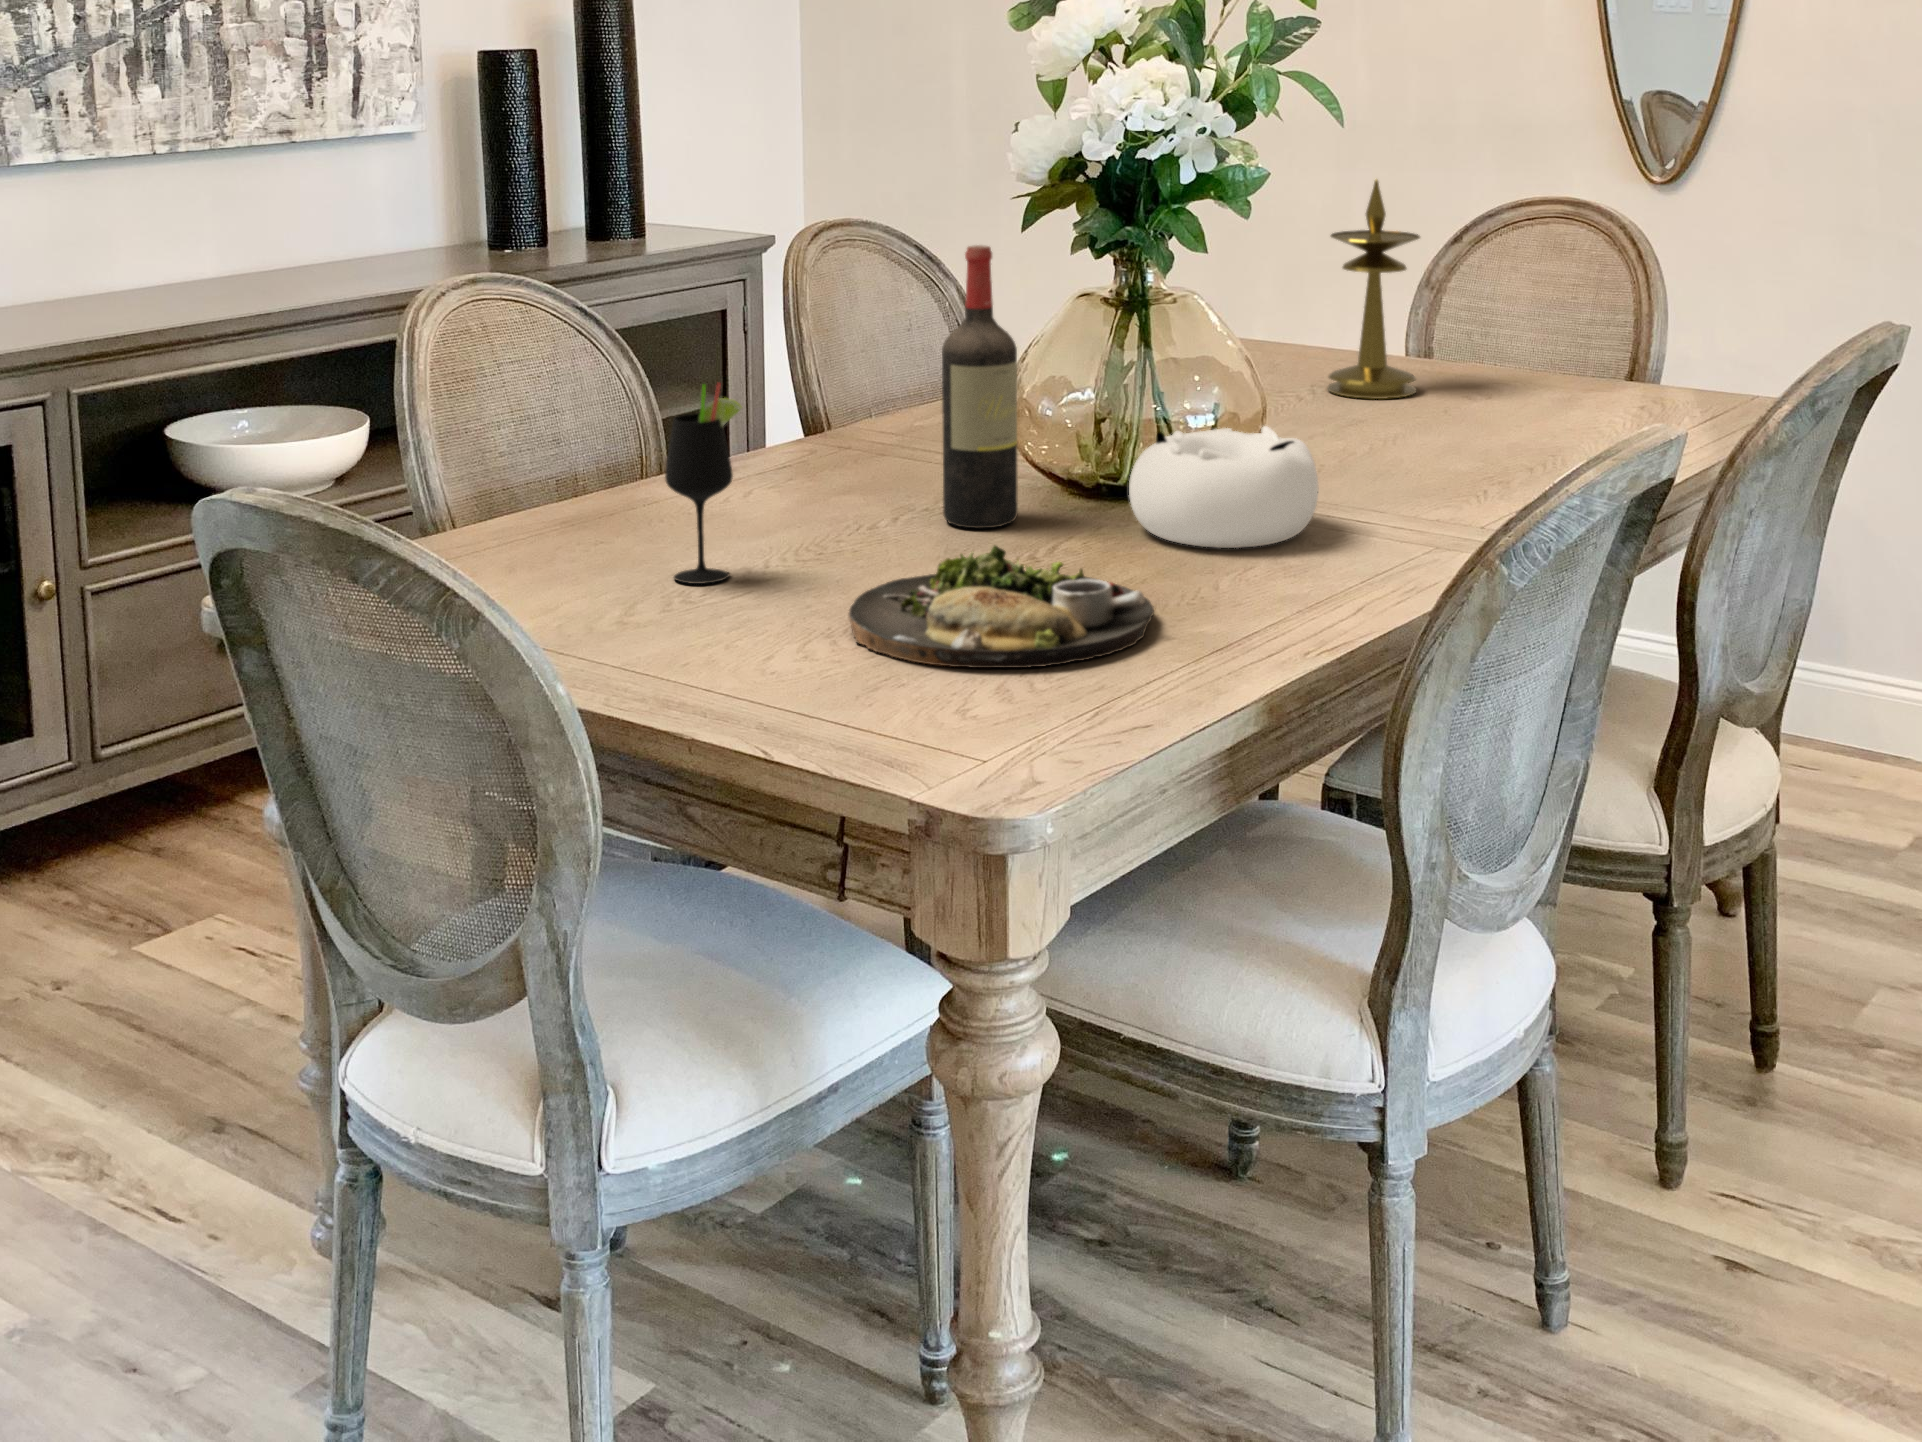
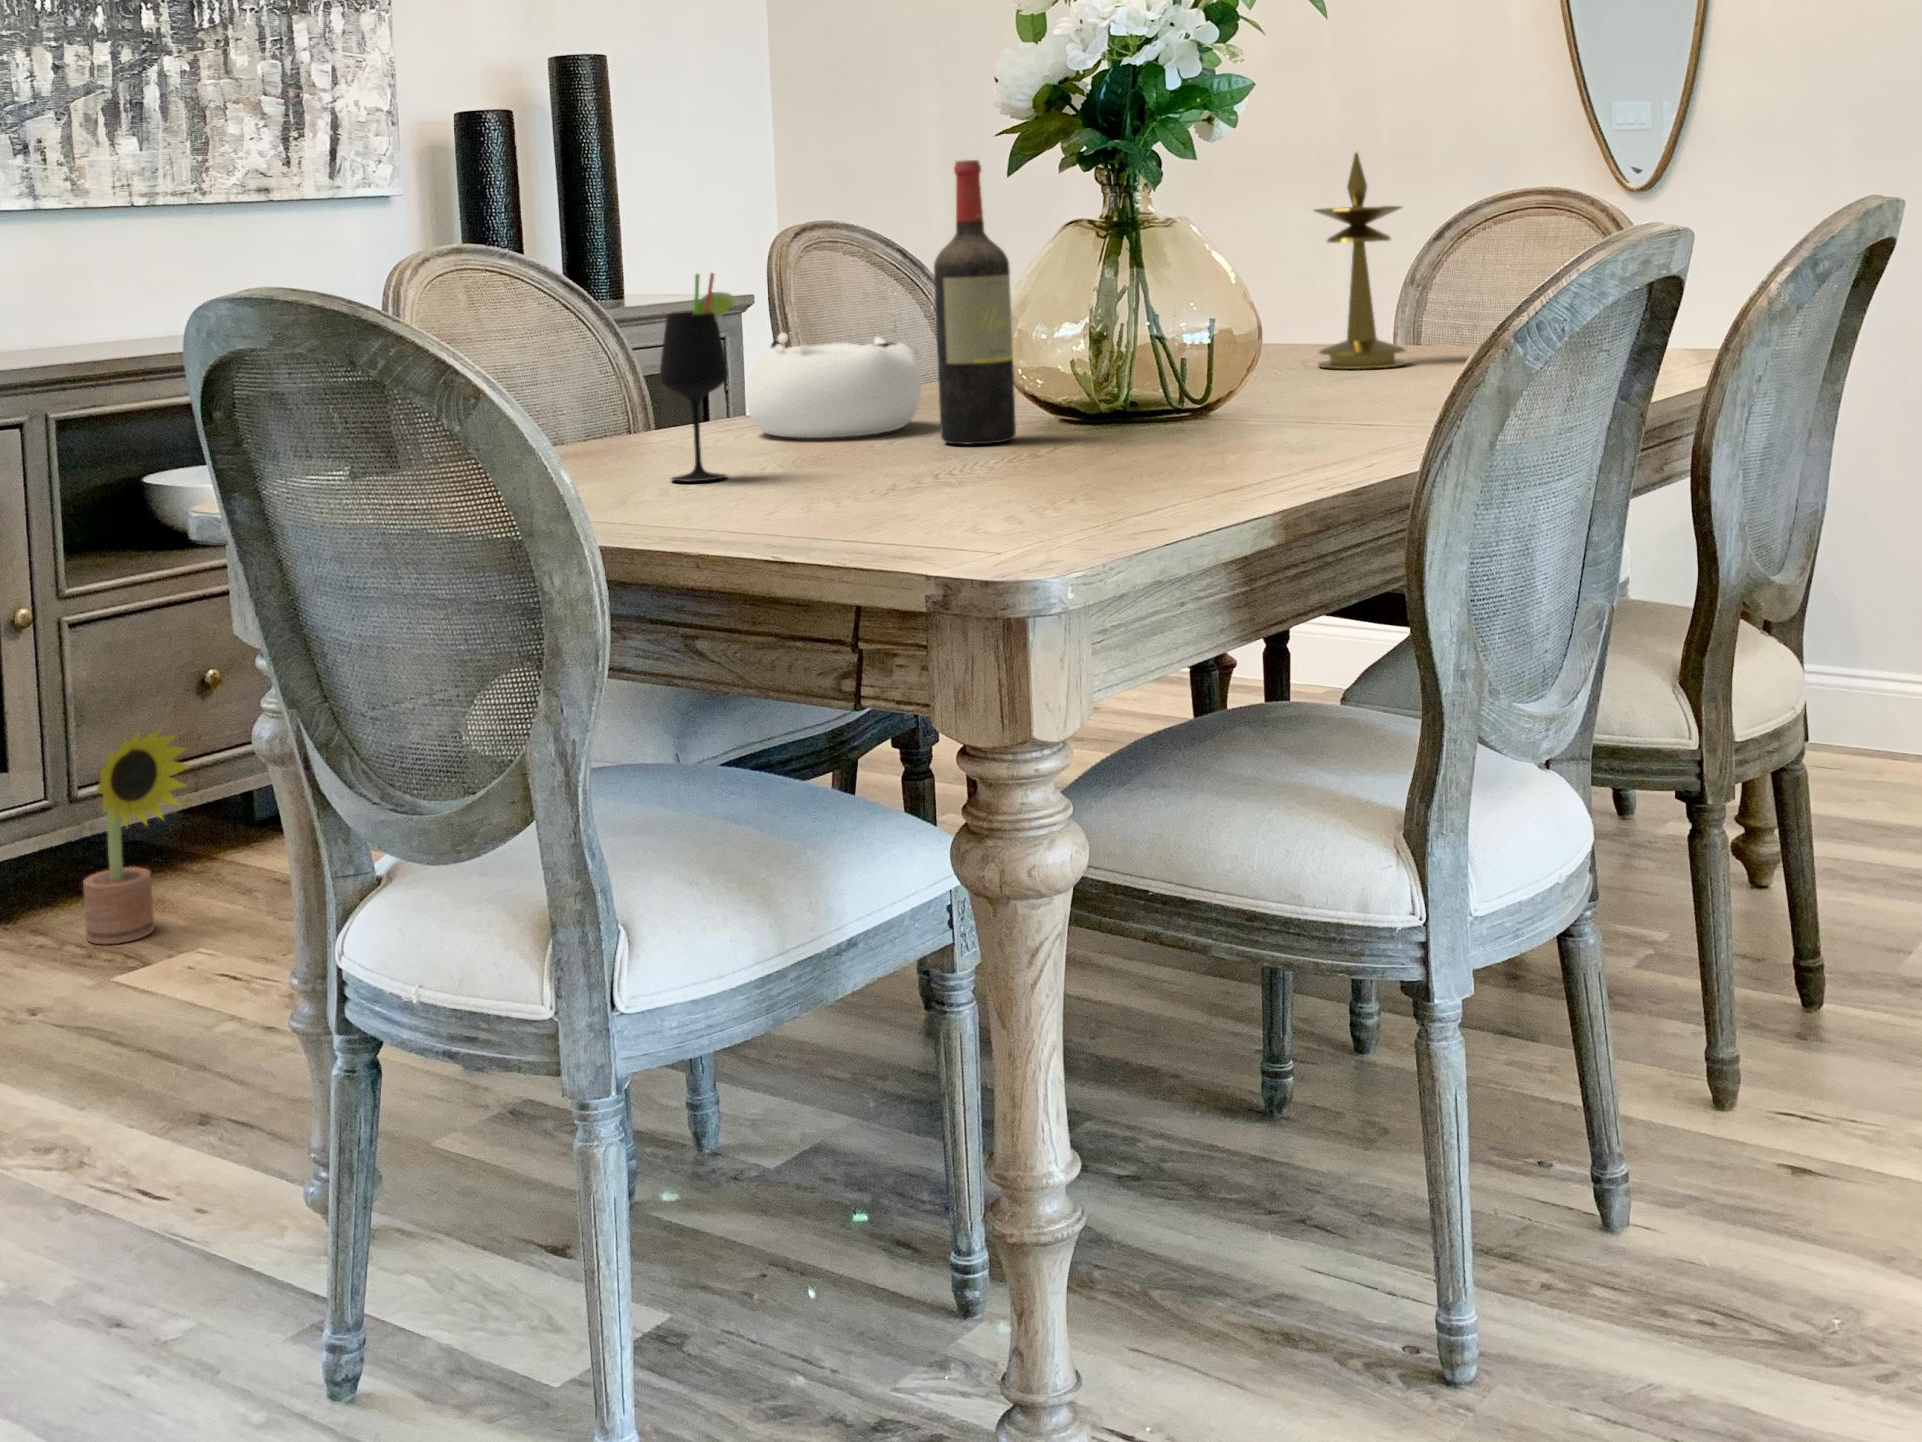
decorative bowl: present [1129,426,1319,548] -> present [746,333,921,438]
dinner plate: present [848,546,1154,668] -> none [851,416,1163,510]
decorative plant: none [106,701,213,904] -> present [83,730,191,944]

